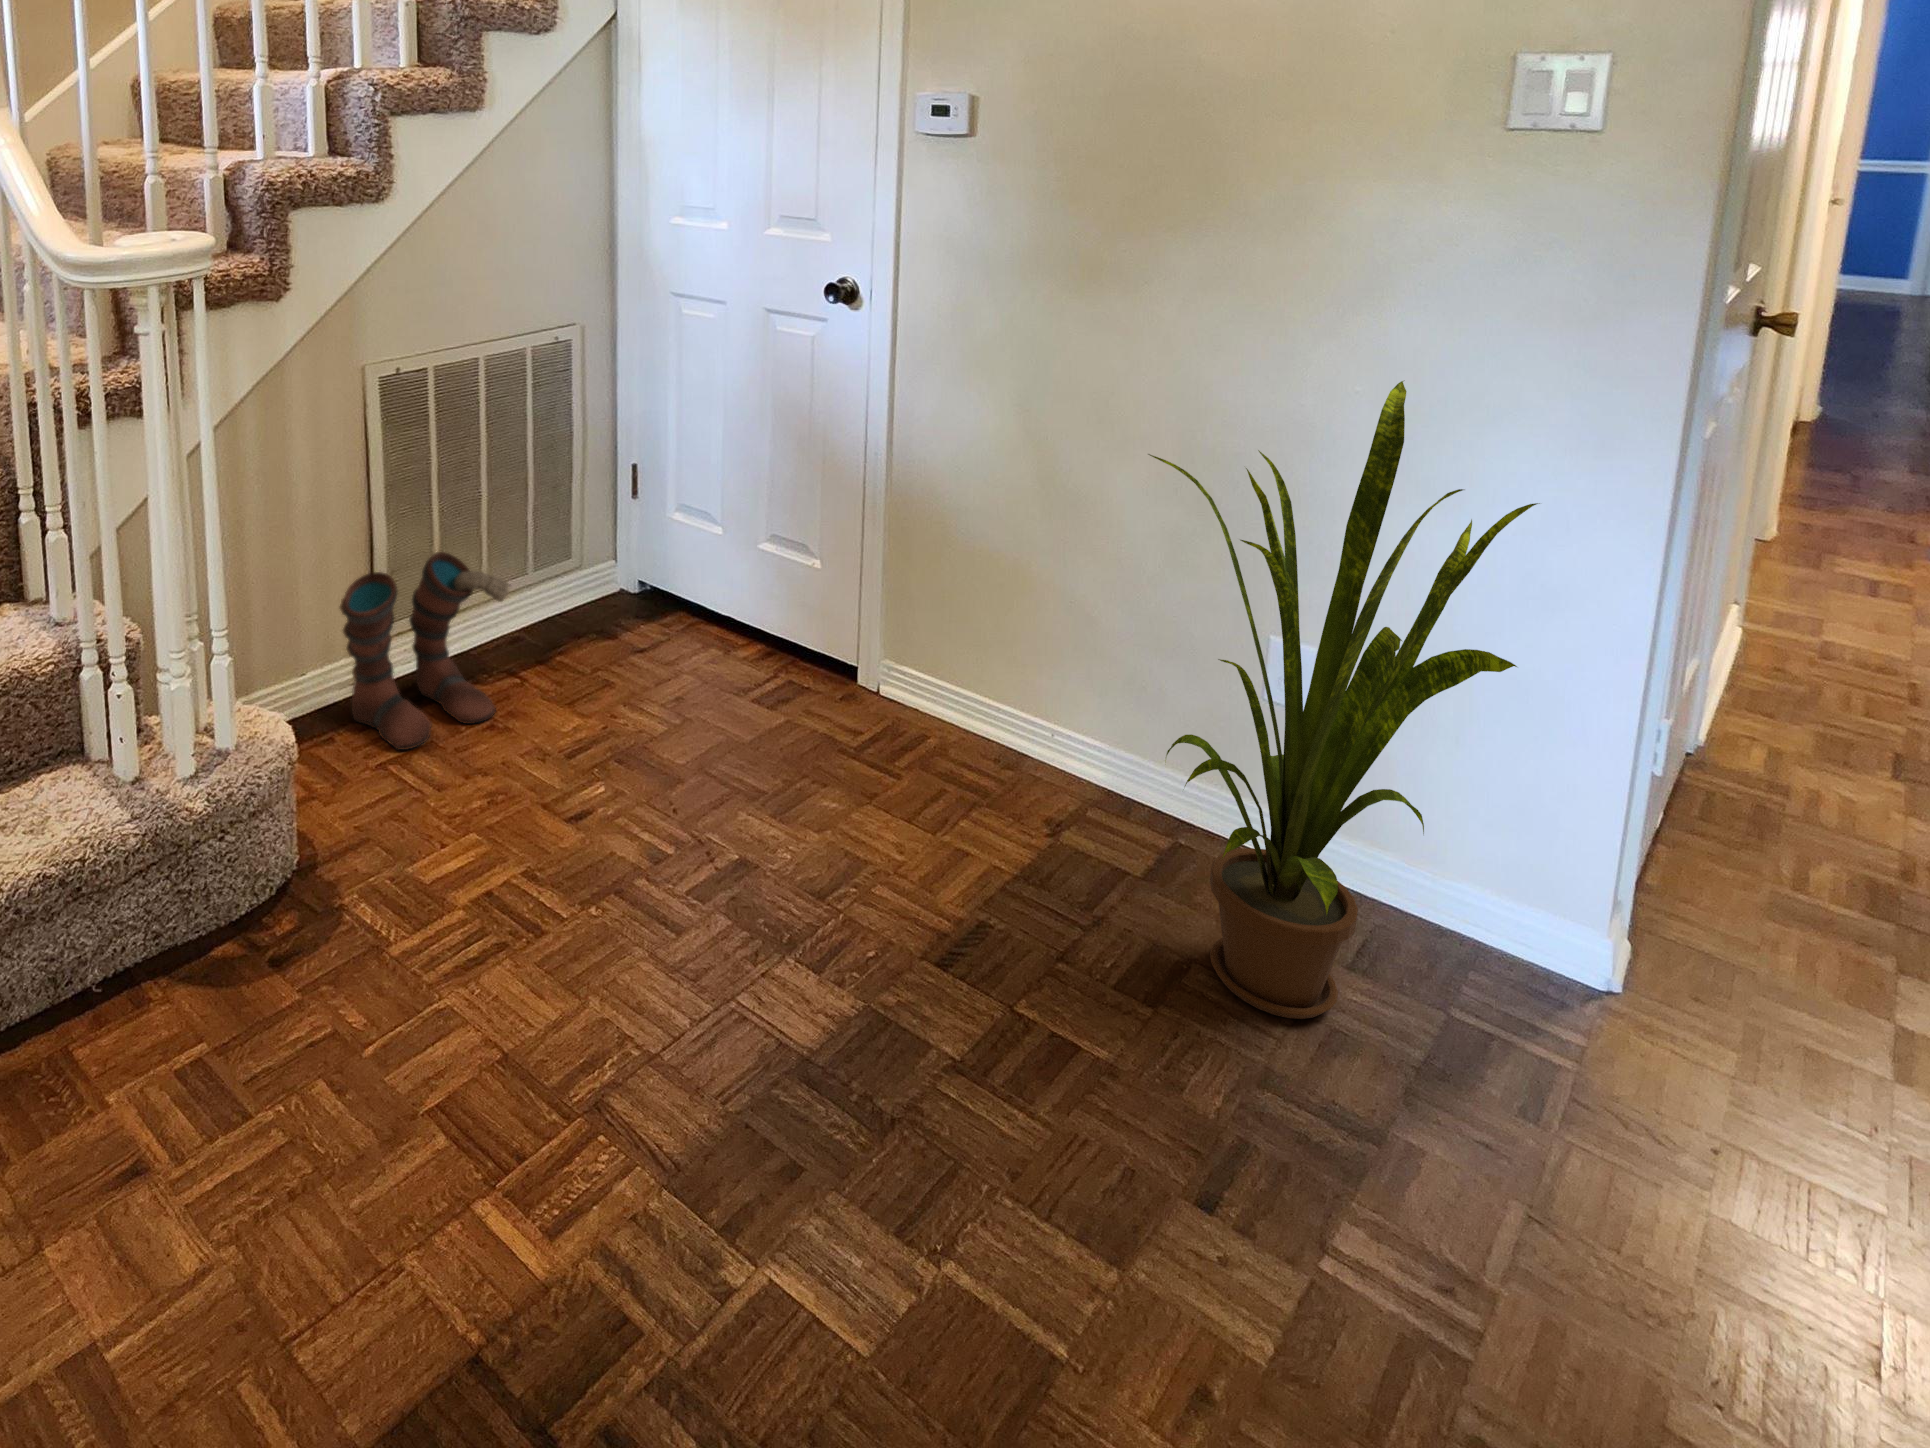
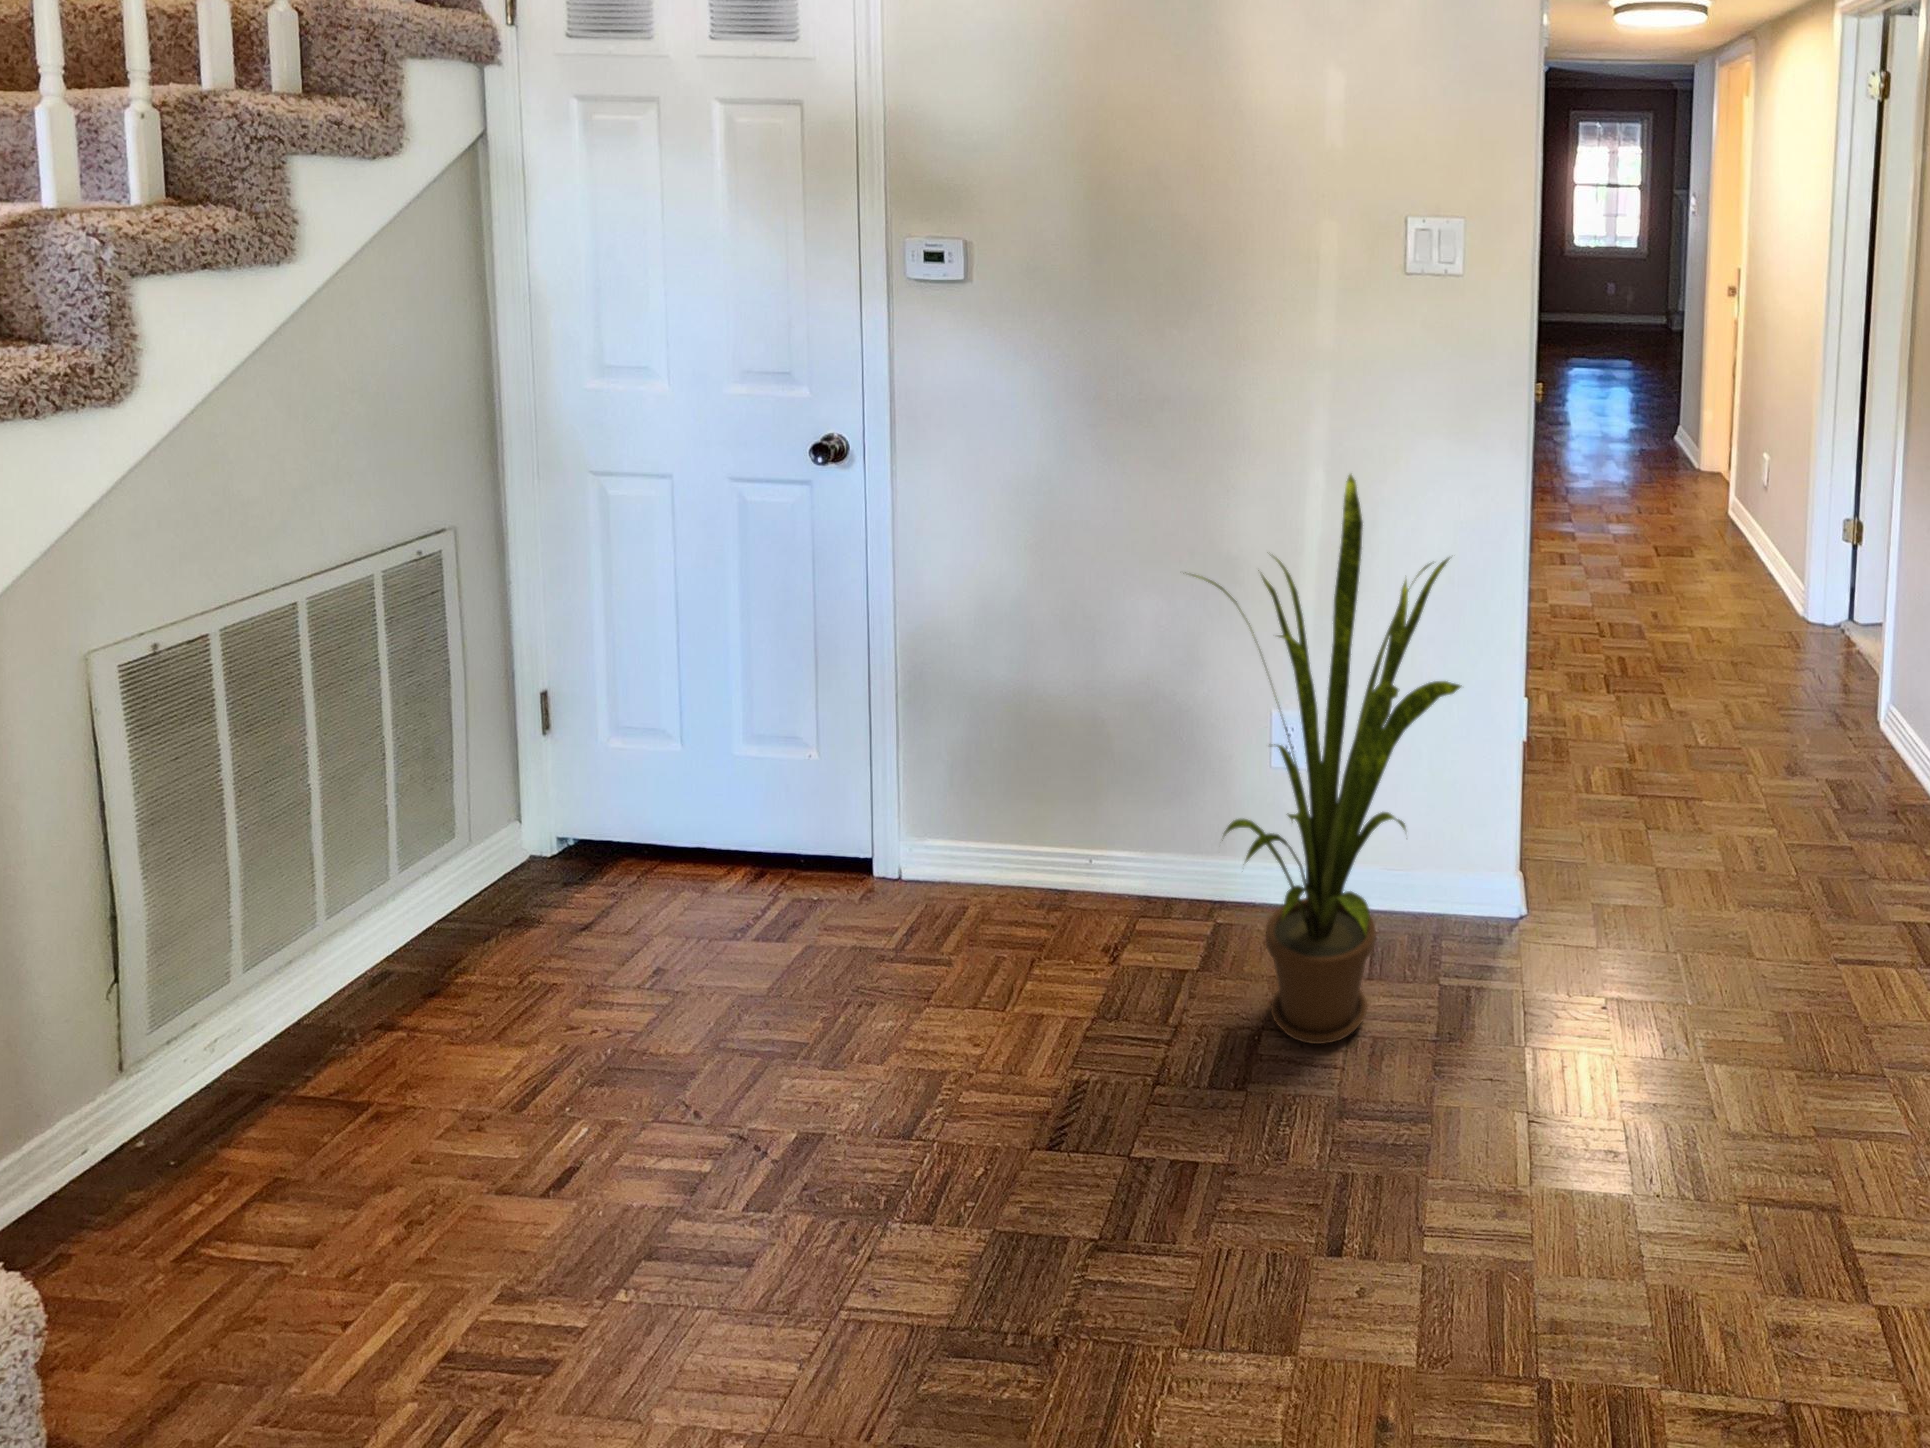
boots: present [340,552,509,750] -> none [61,897,392,1227]

